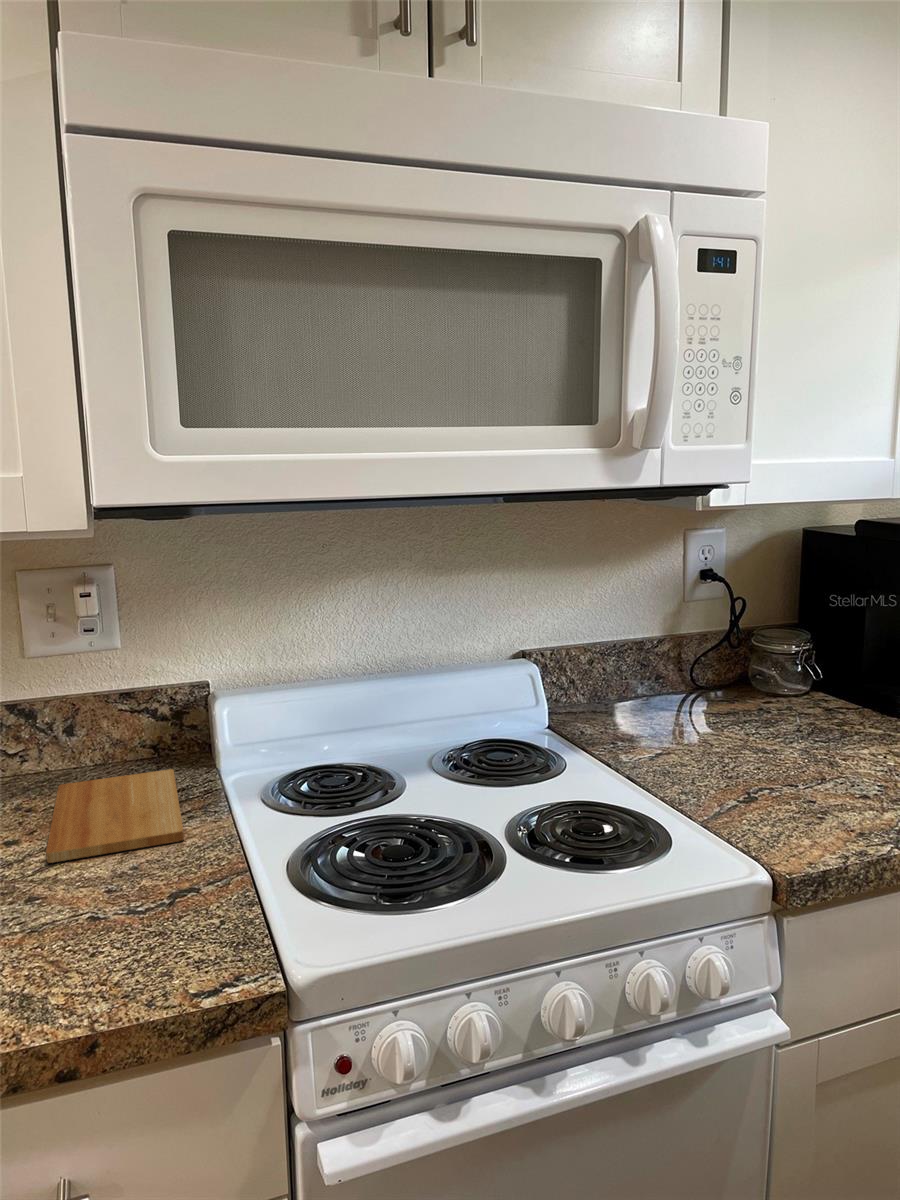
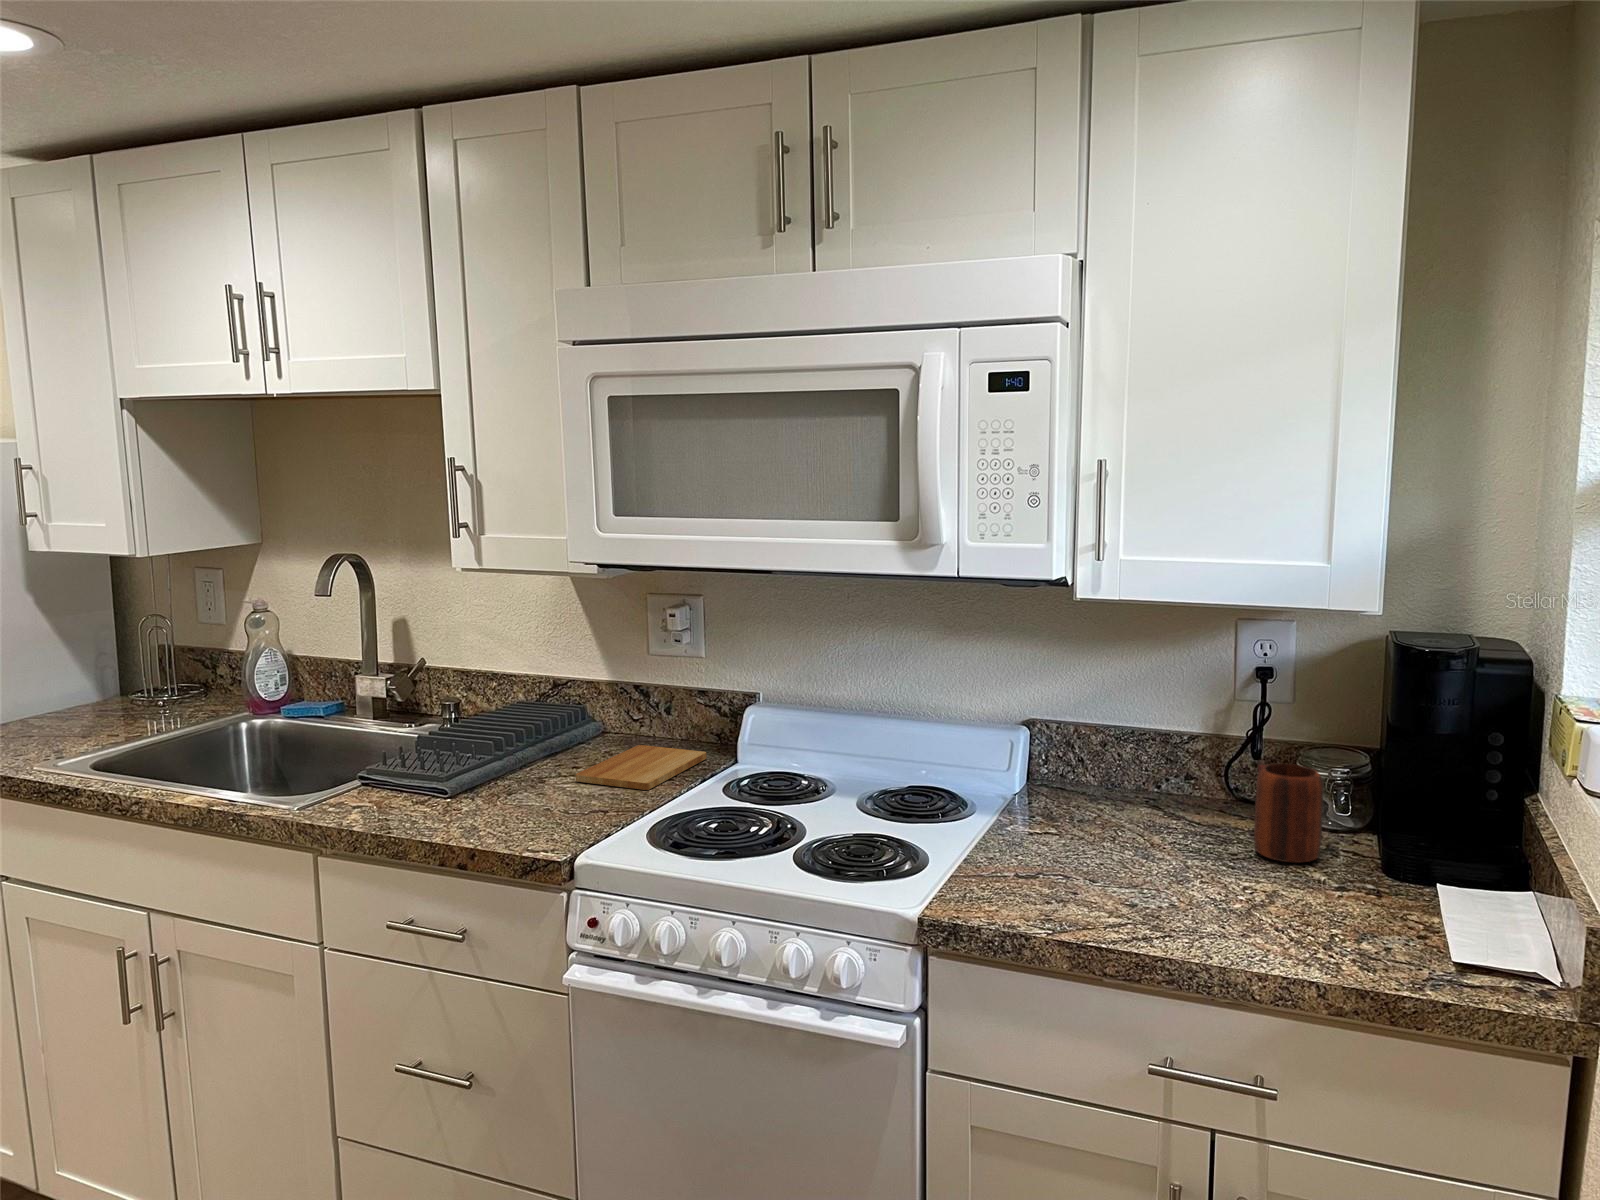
mug: none [769,644,848,726] -> present [1254,764,1324,863]

